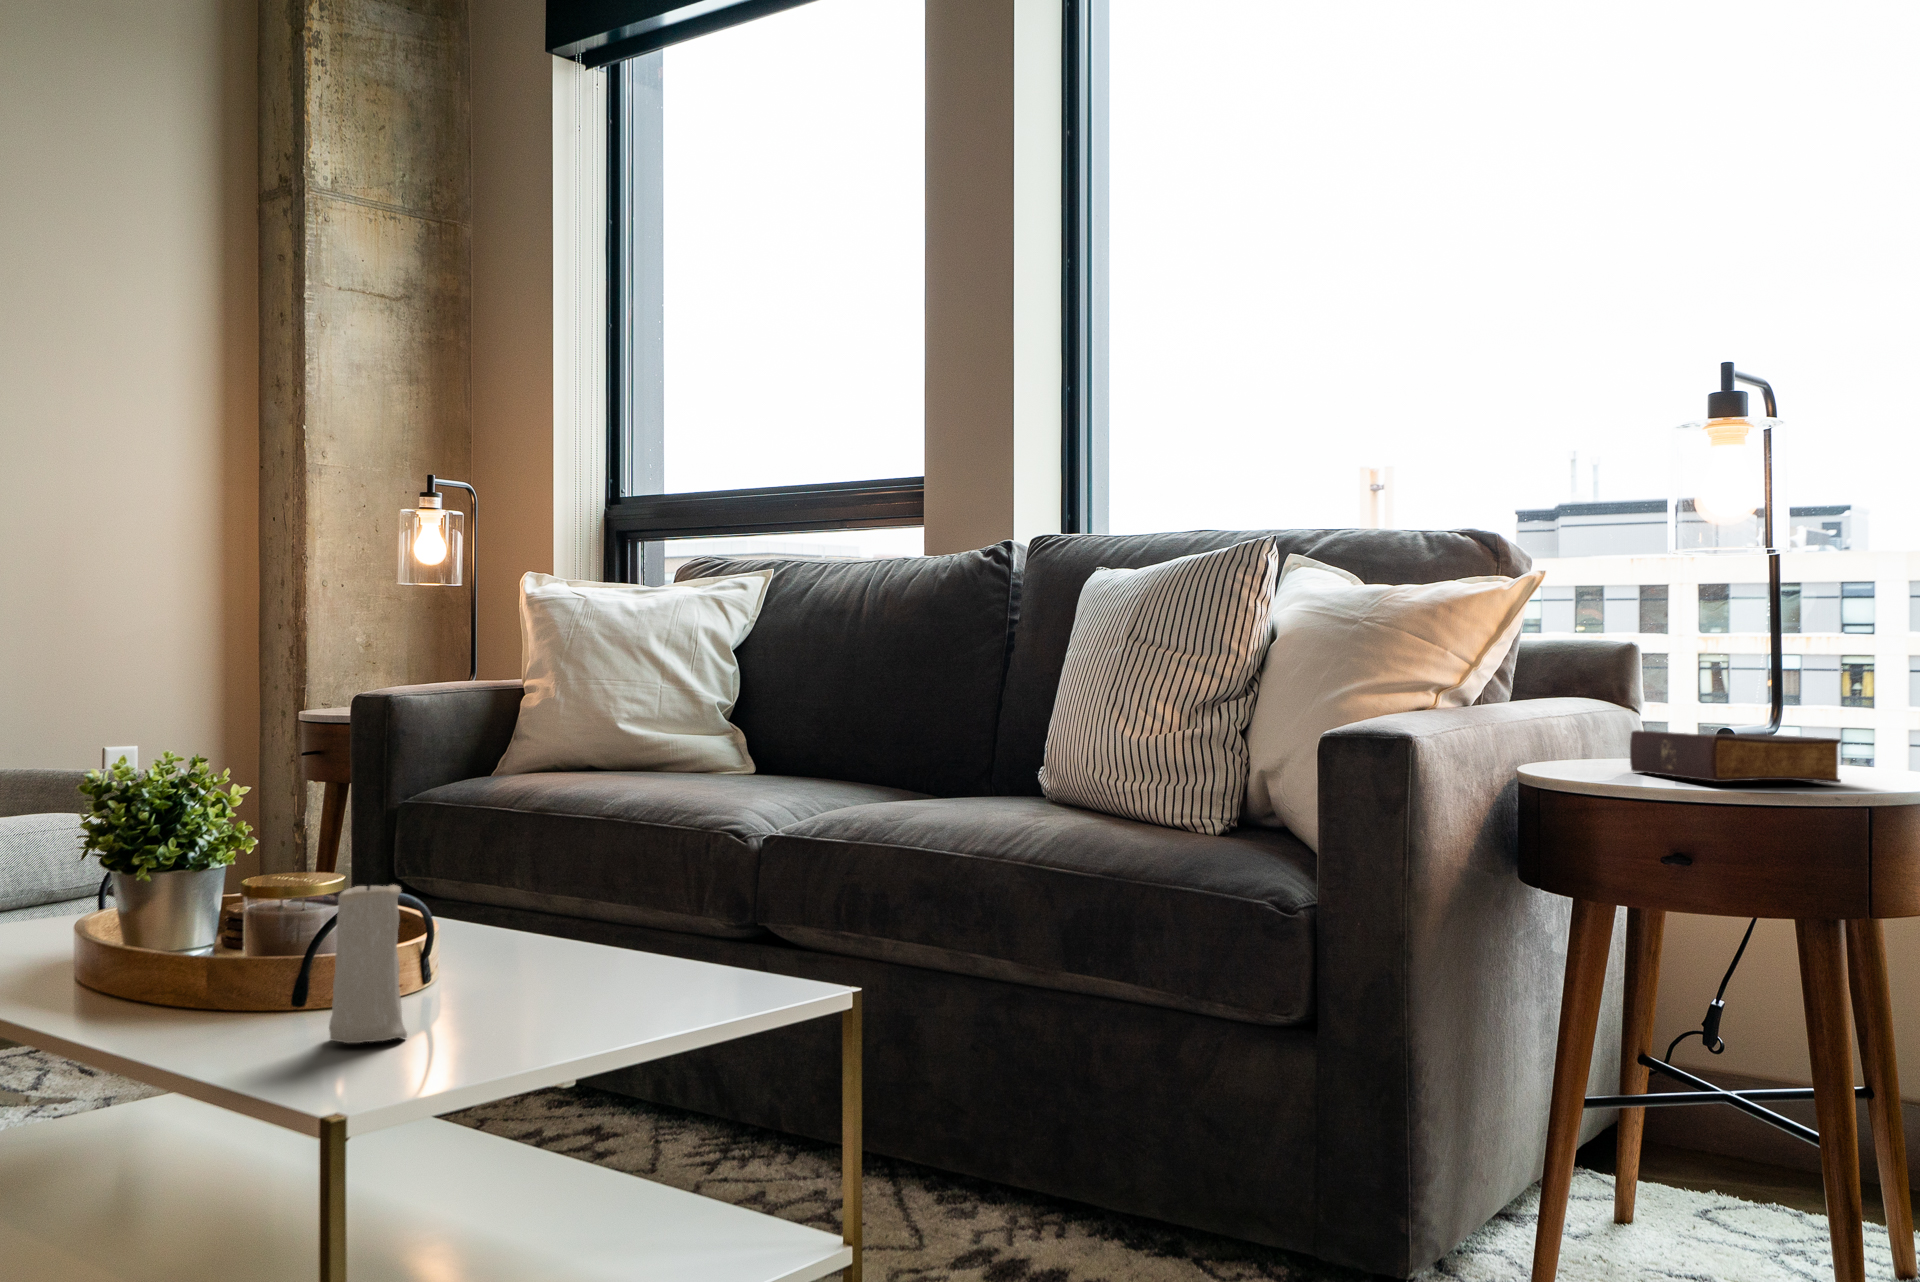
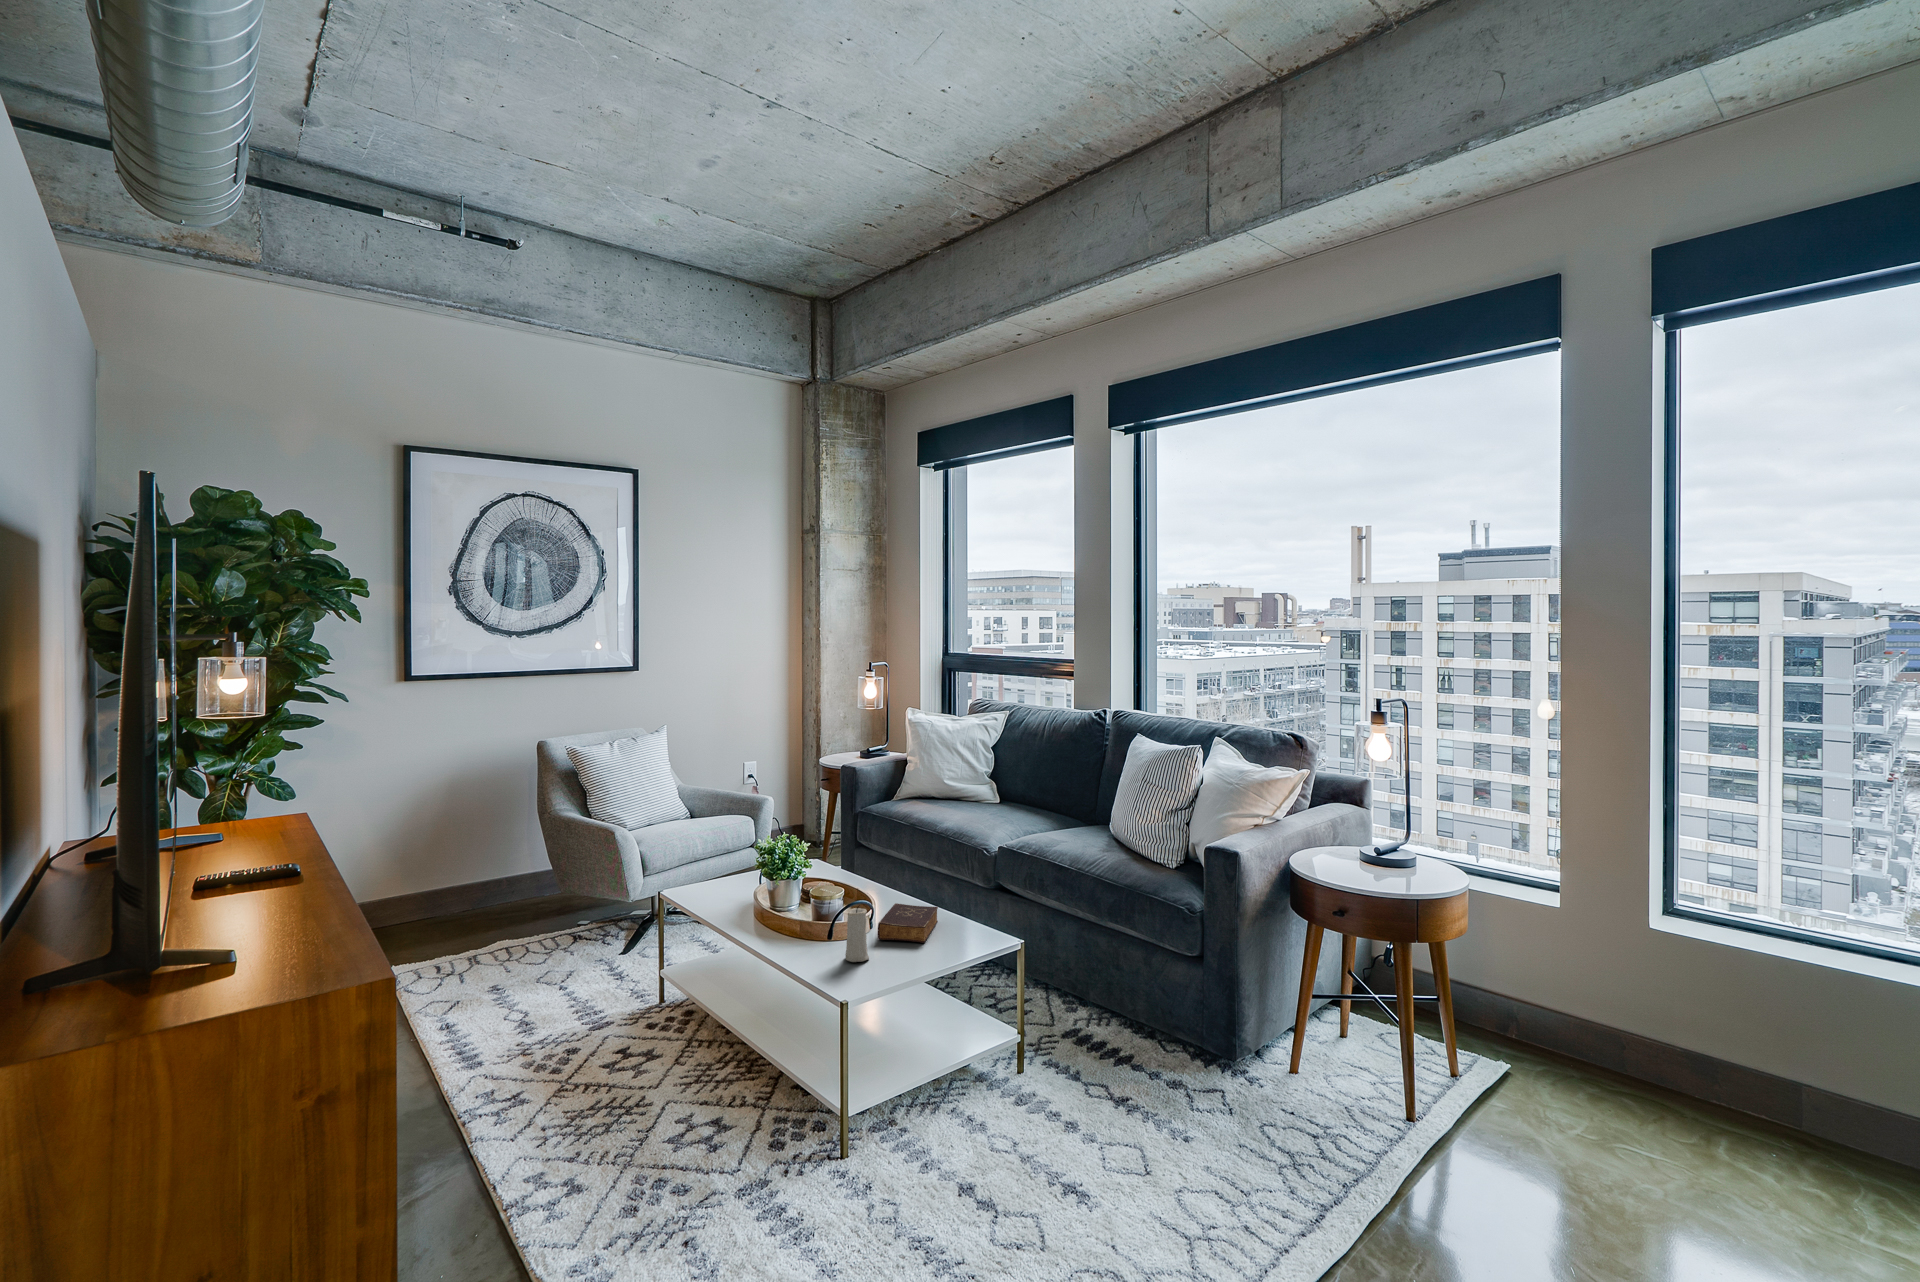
book: present [1630,730,1841,783] -> present [878,903,938,943]

